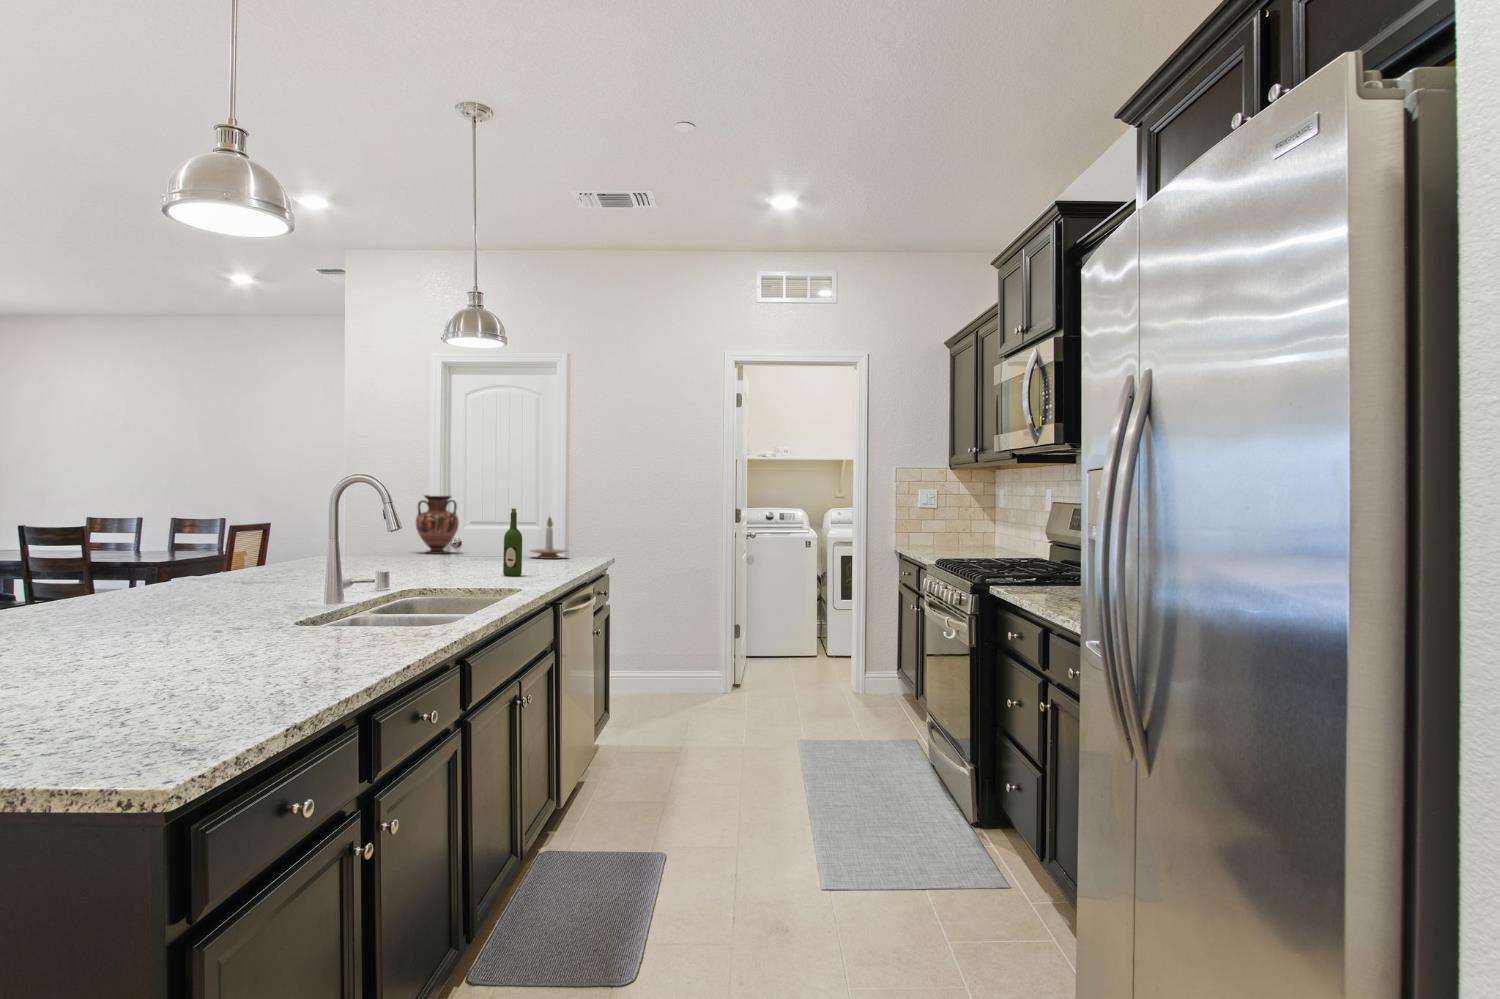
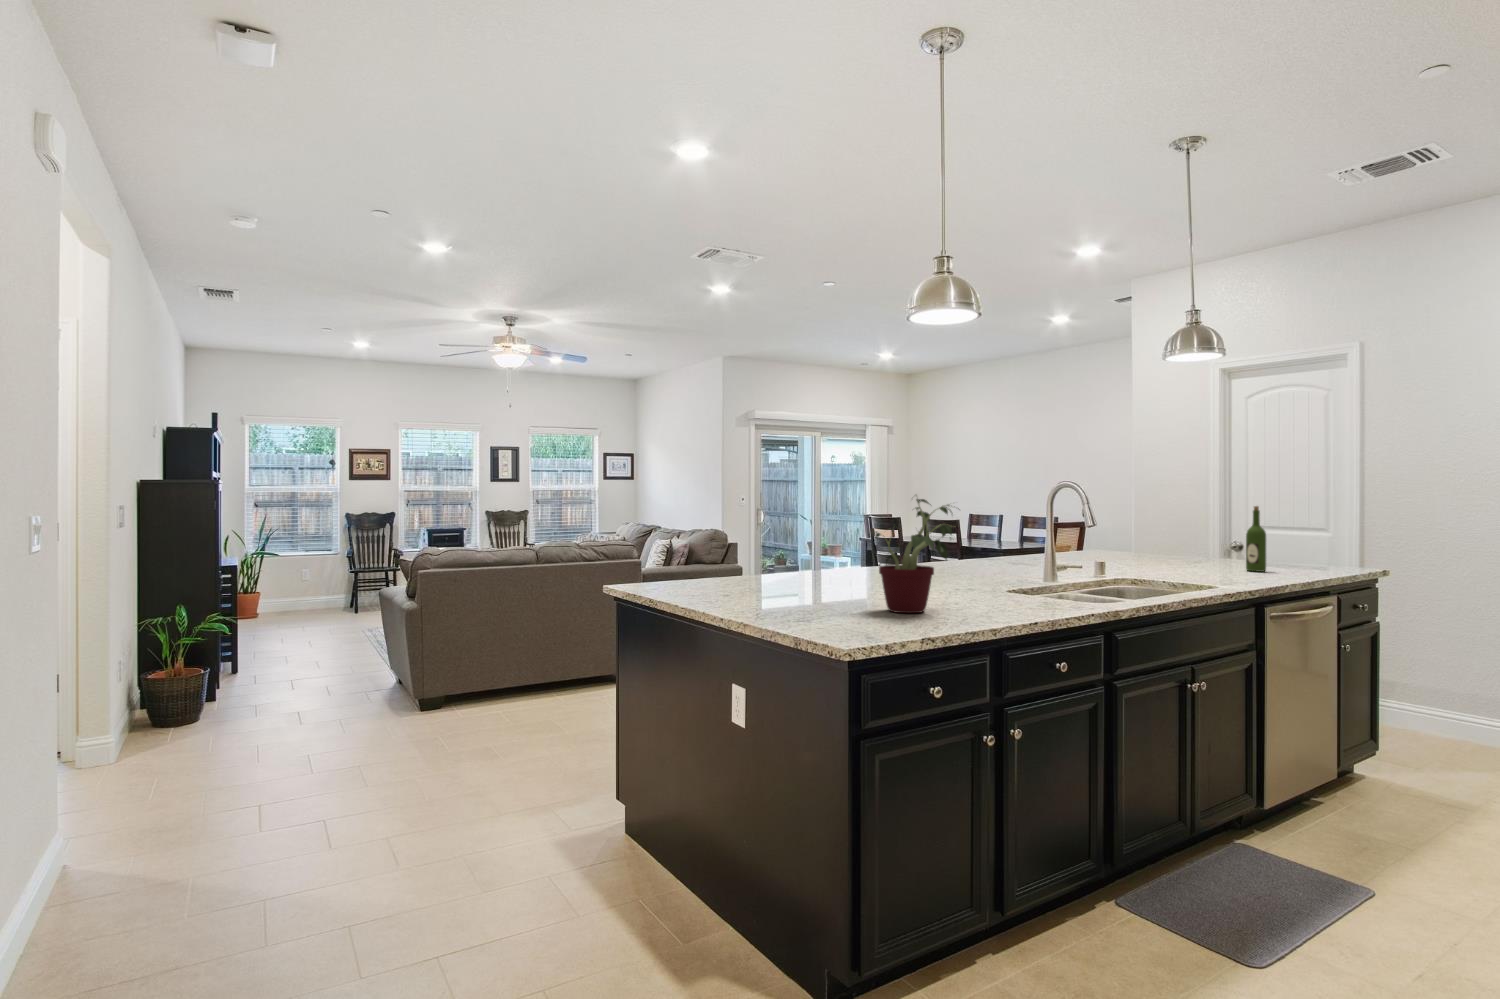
potted plant: none [109,487,289,687] -> present [874,498,959,613]
vase: present [416,495,459,554] -> none [1195,495,1239,550]
candle holder: present [530,517,567,559] -> none [1312,514,1363,559]

